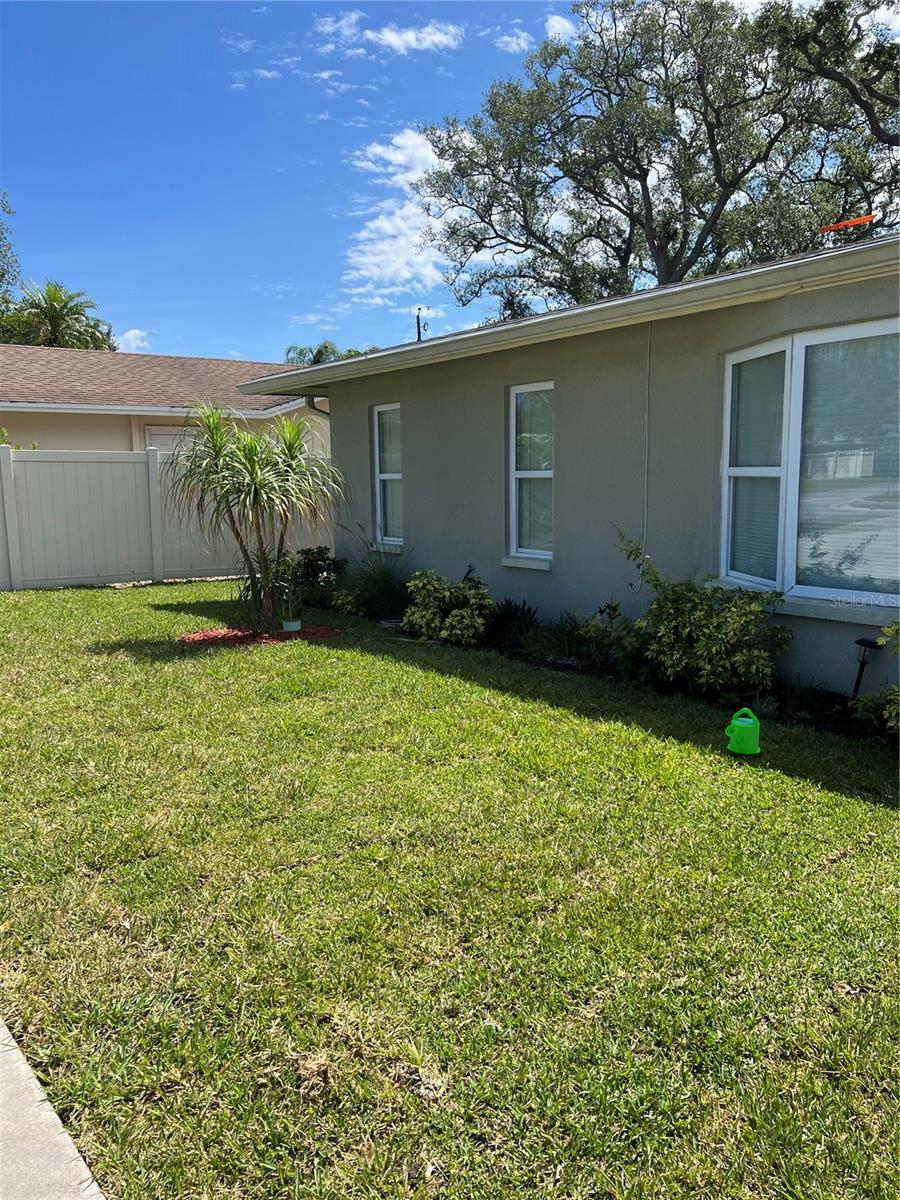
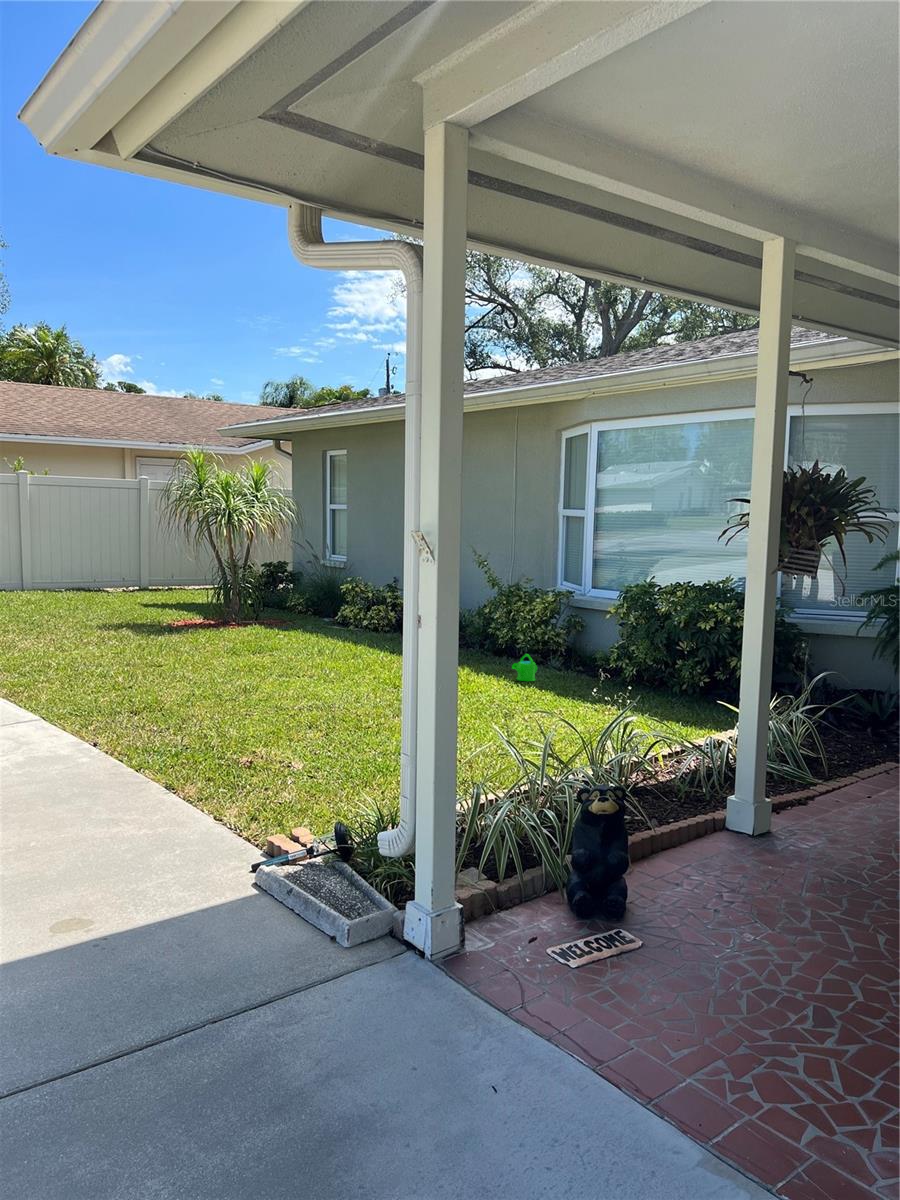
potted plant: present [281,574,308,631] -> none [243,578,267,622]

